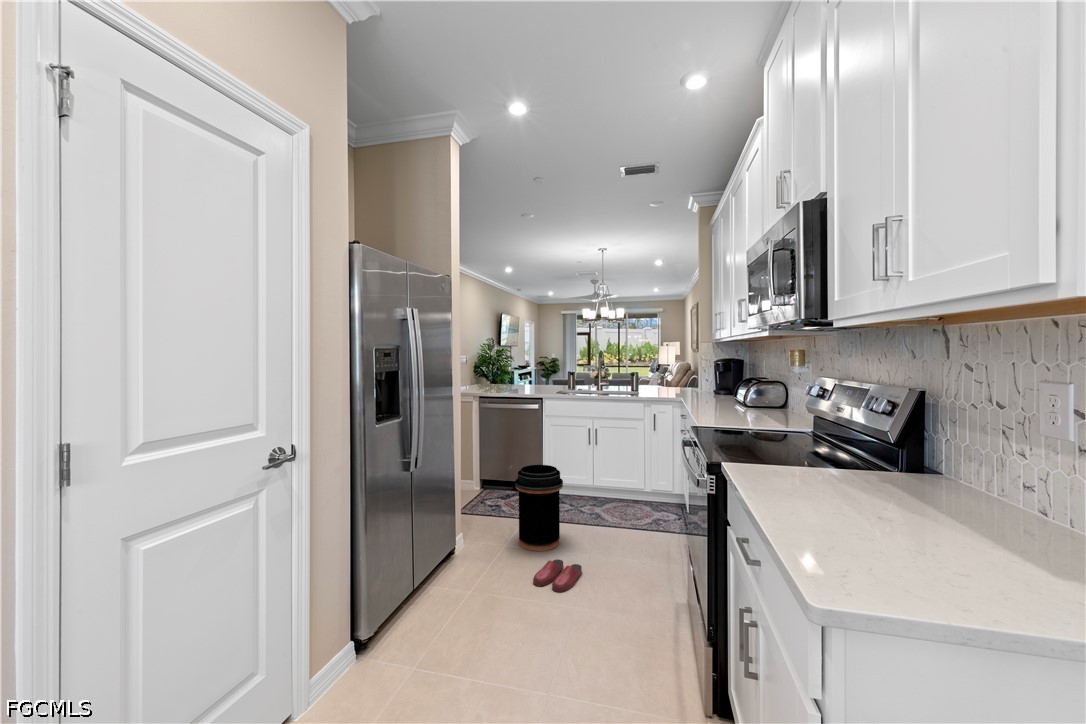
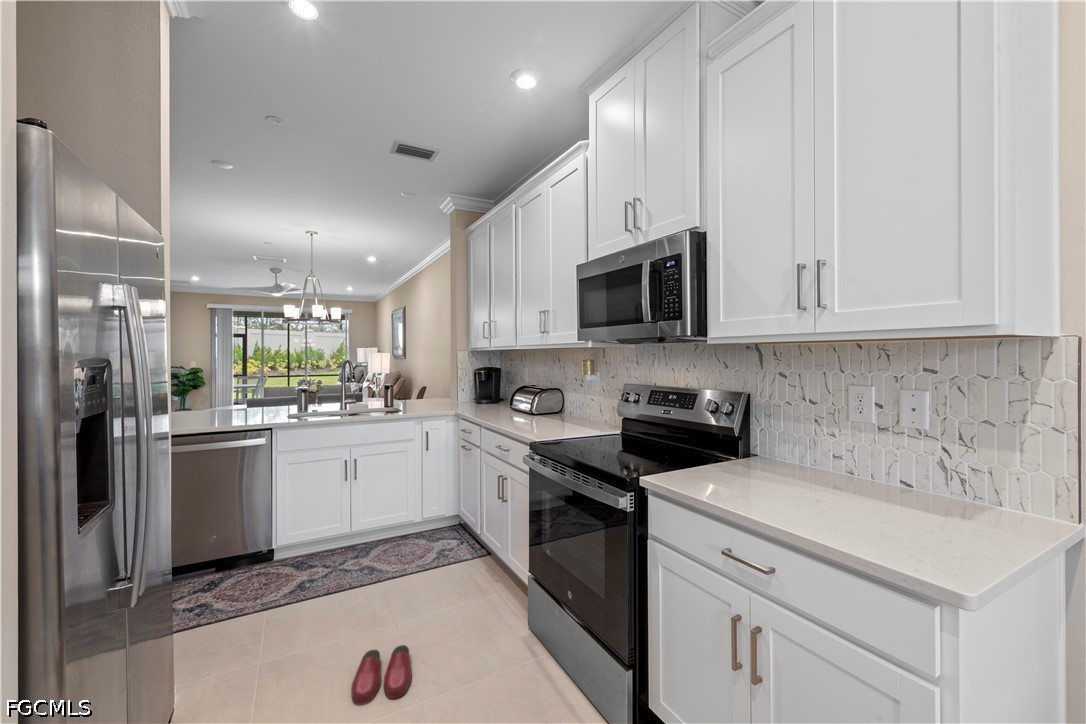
trash can: present [515,465,563,551] -> none [275,523,352,656]

